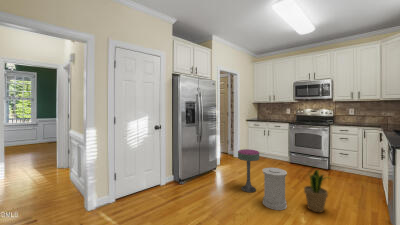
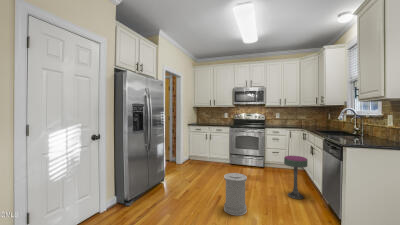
bar stool: present [238,149,259,192] -> present [284,156,308,199]
potted plant: present [304,170,328,212] -> none [260,170,281,210]

